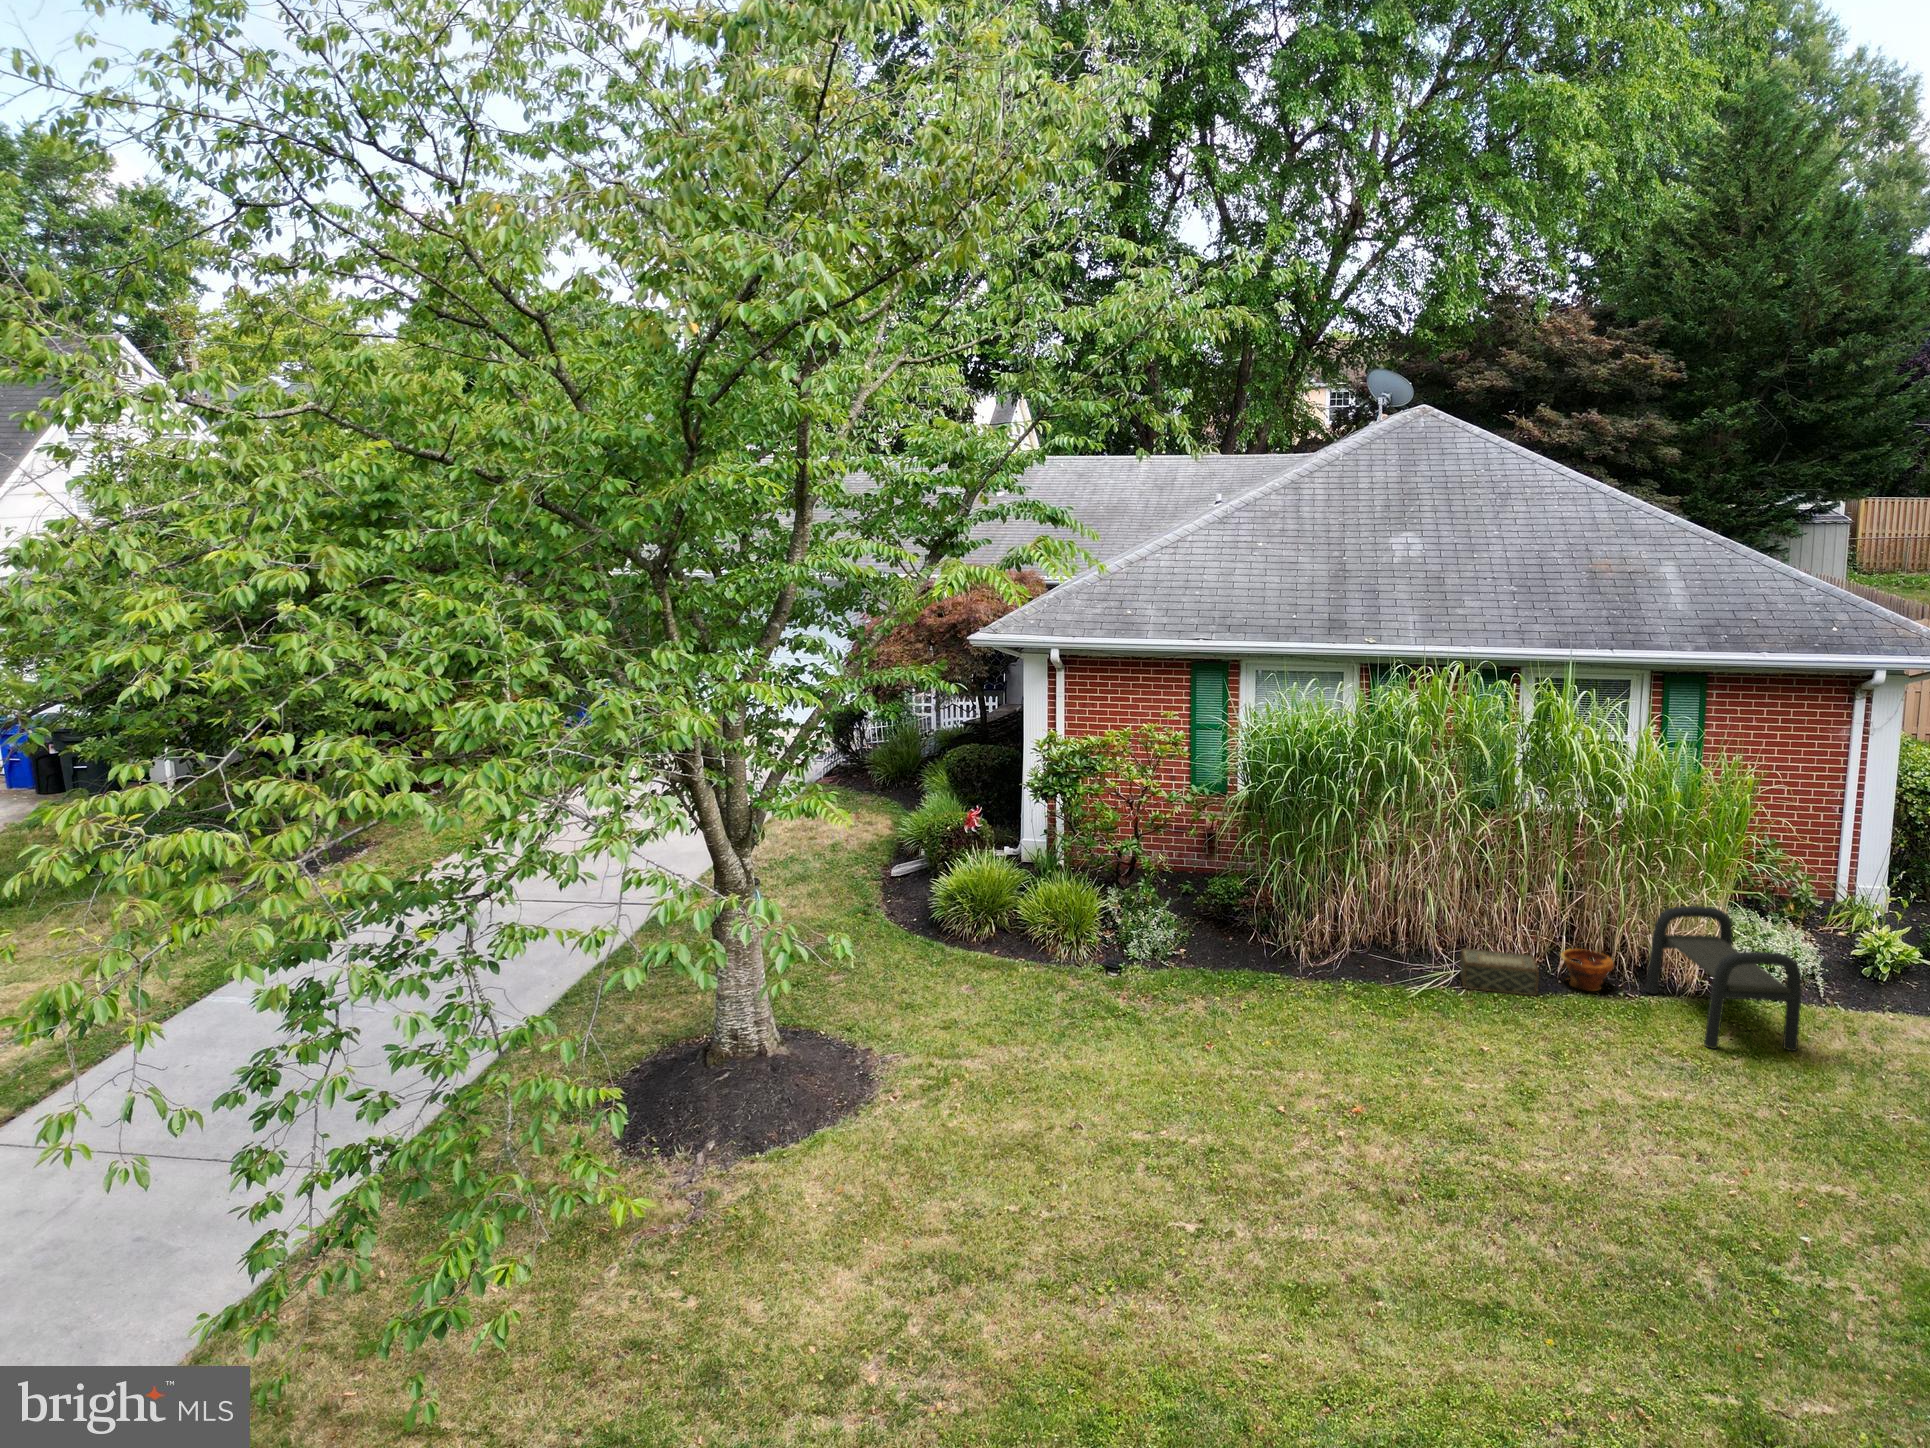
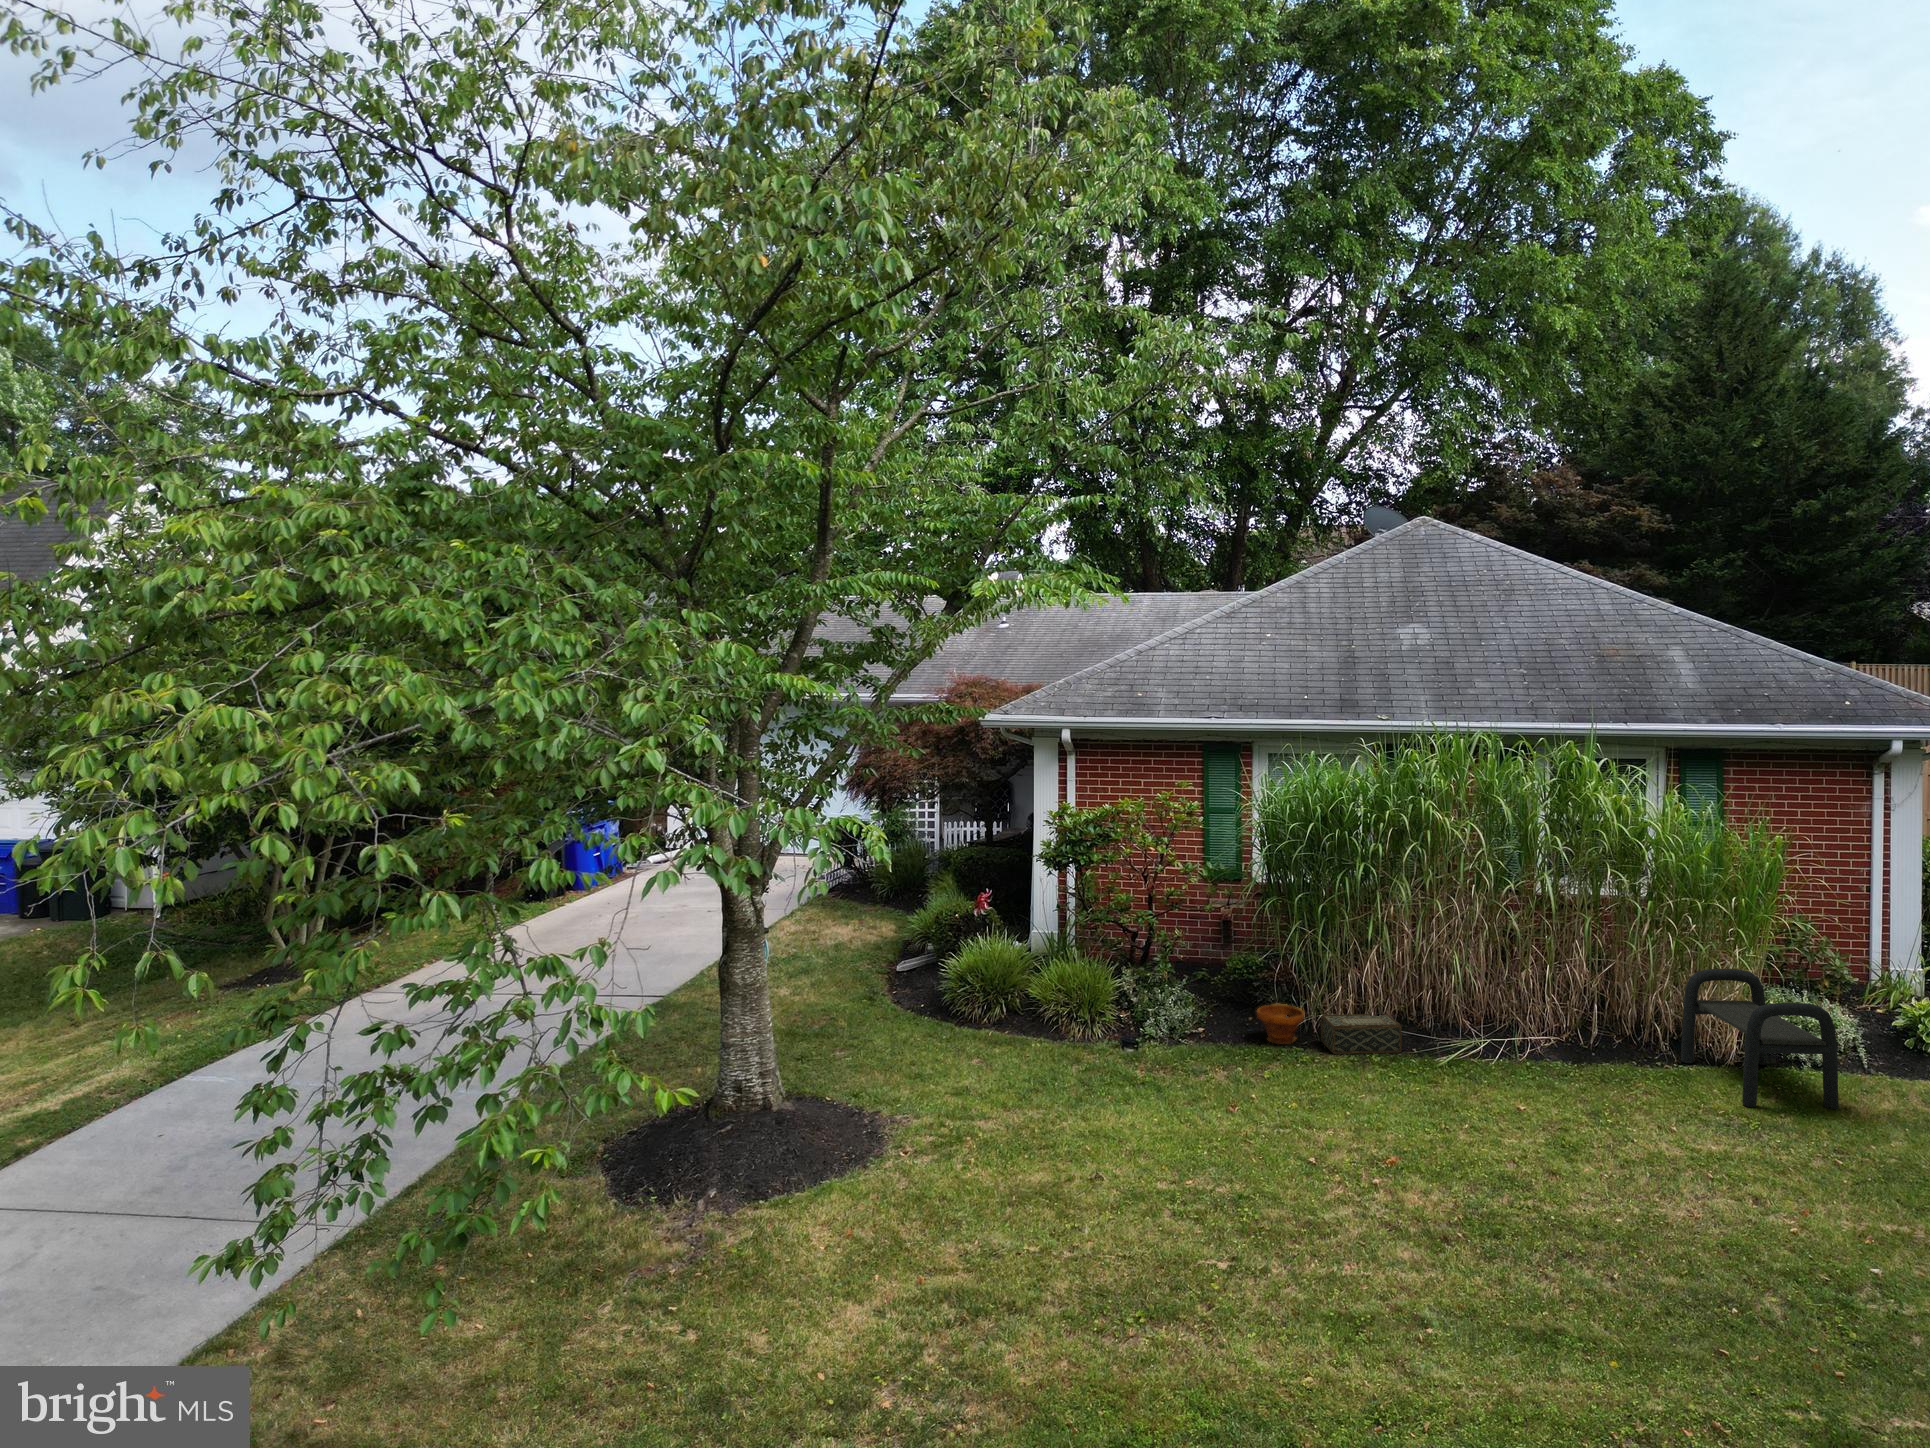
woven basket: present [1460,948,1539,996] -> present [1321,1014,1401,1054]
planter: present [1561,949,1614,991] -> present [1257,1004,1304,1044]

